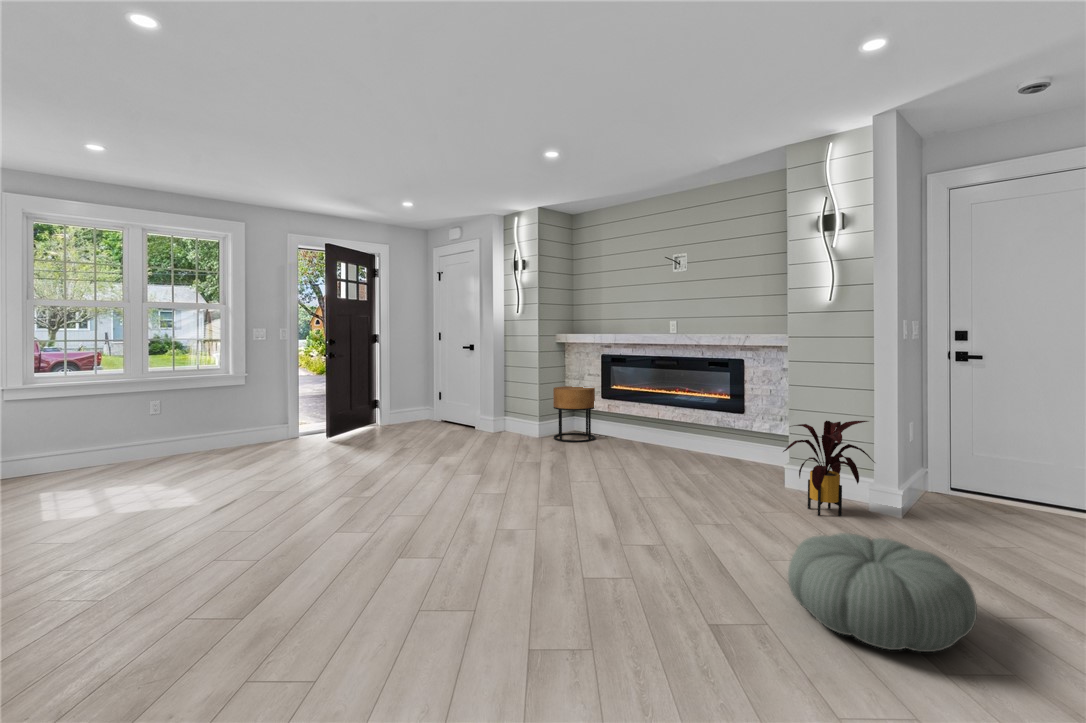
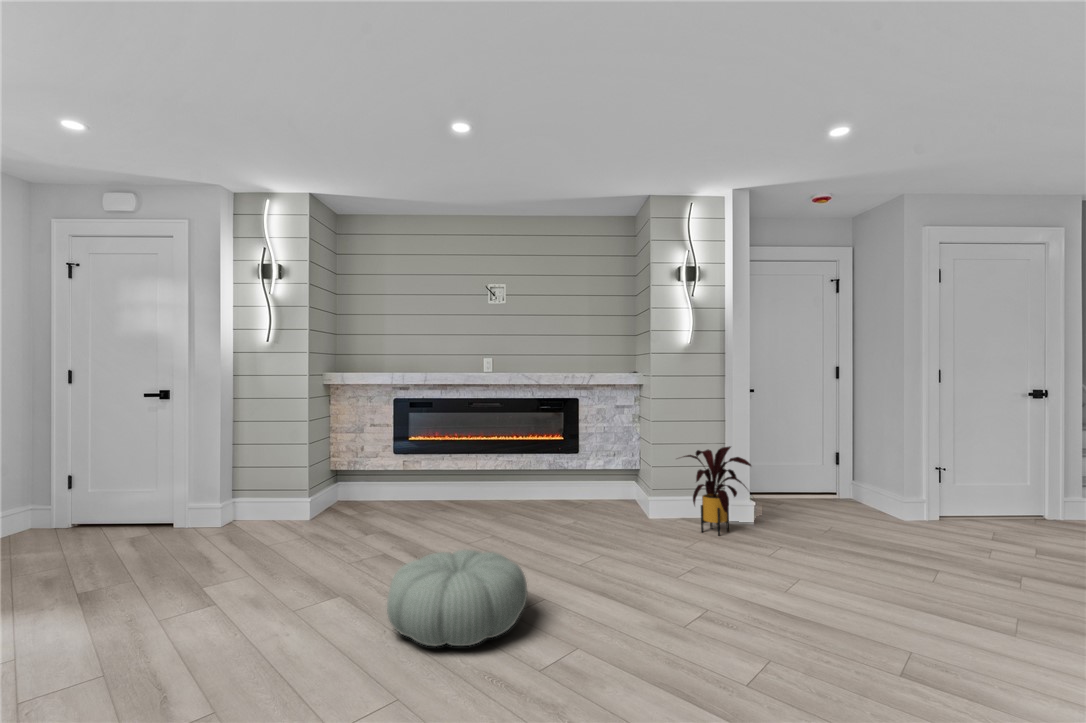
side table: present [553,386,595,442] -> none [327,441,385,518]
pouf: present [788,533,977,652] -> present [387,550,527,646]

